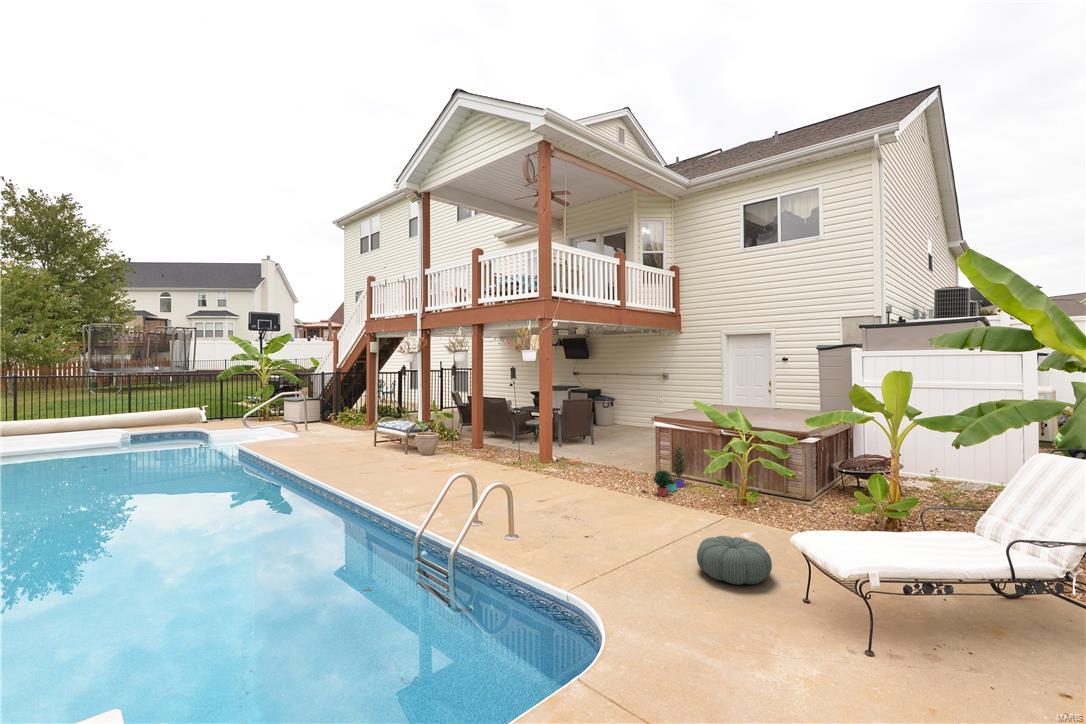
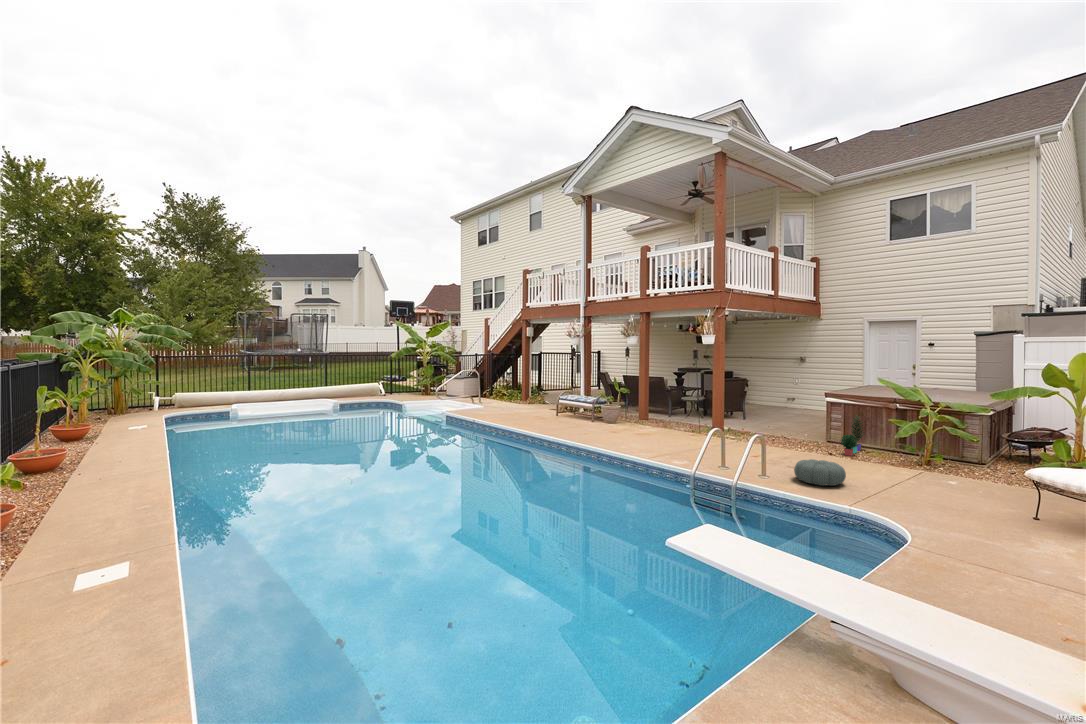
pouf: present [697,536,772,585] -> present [794,459,846,486]

